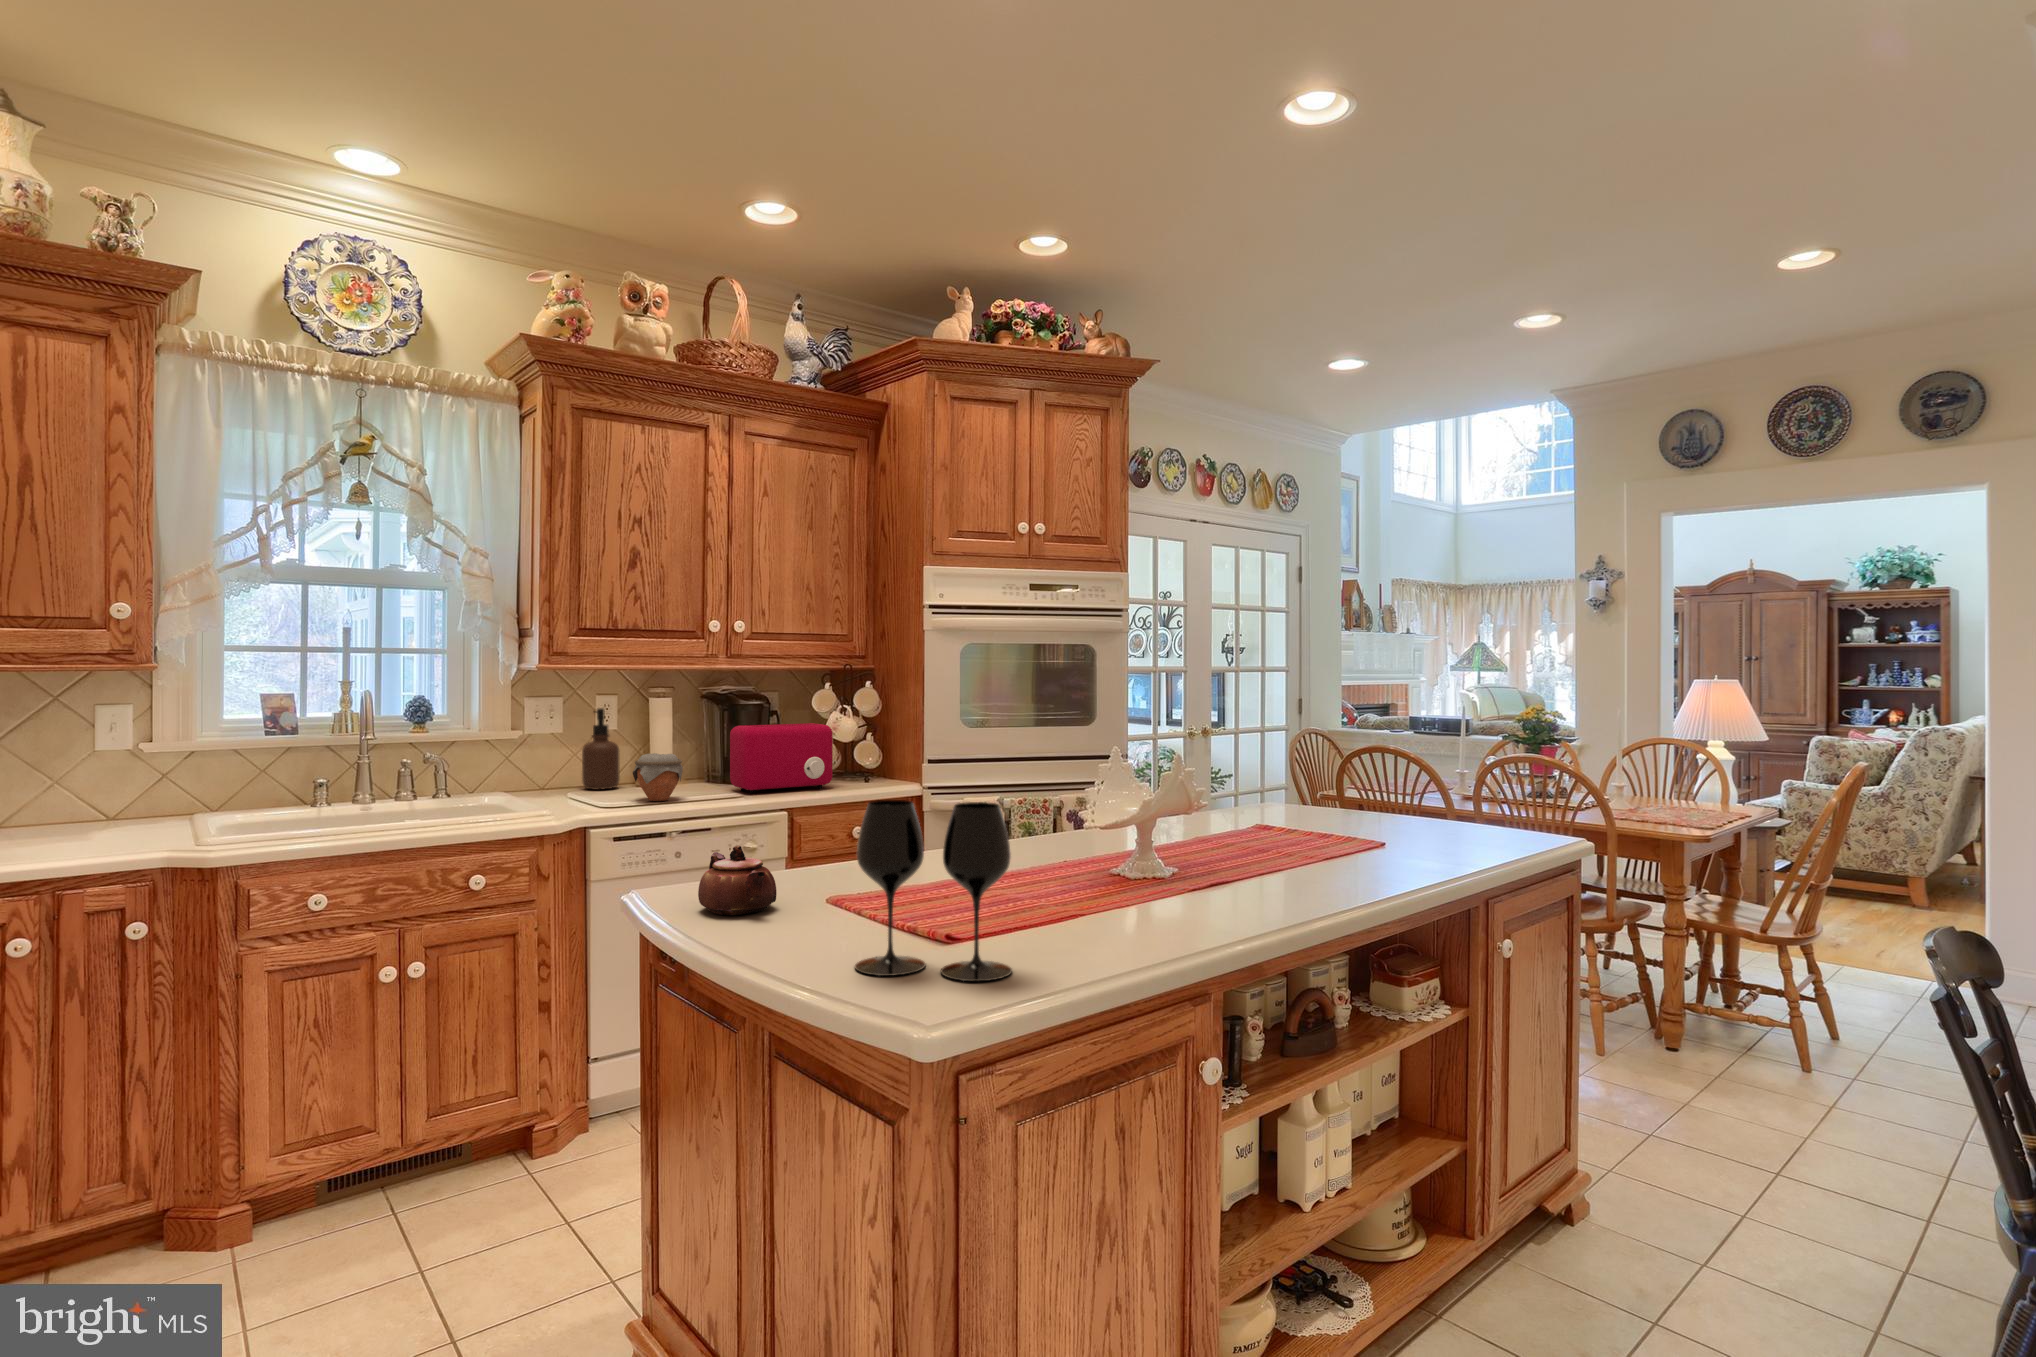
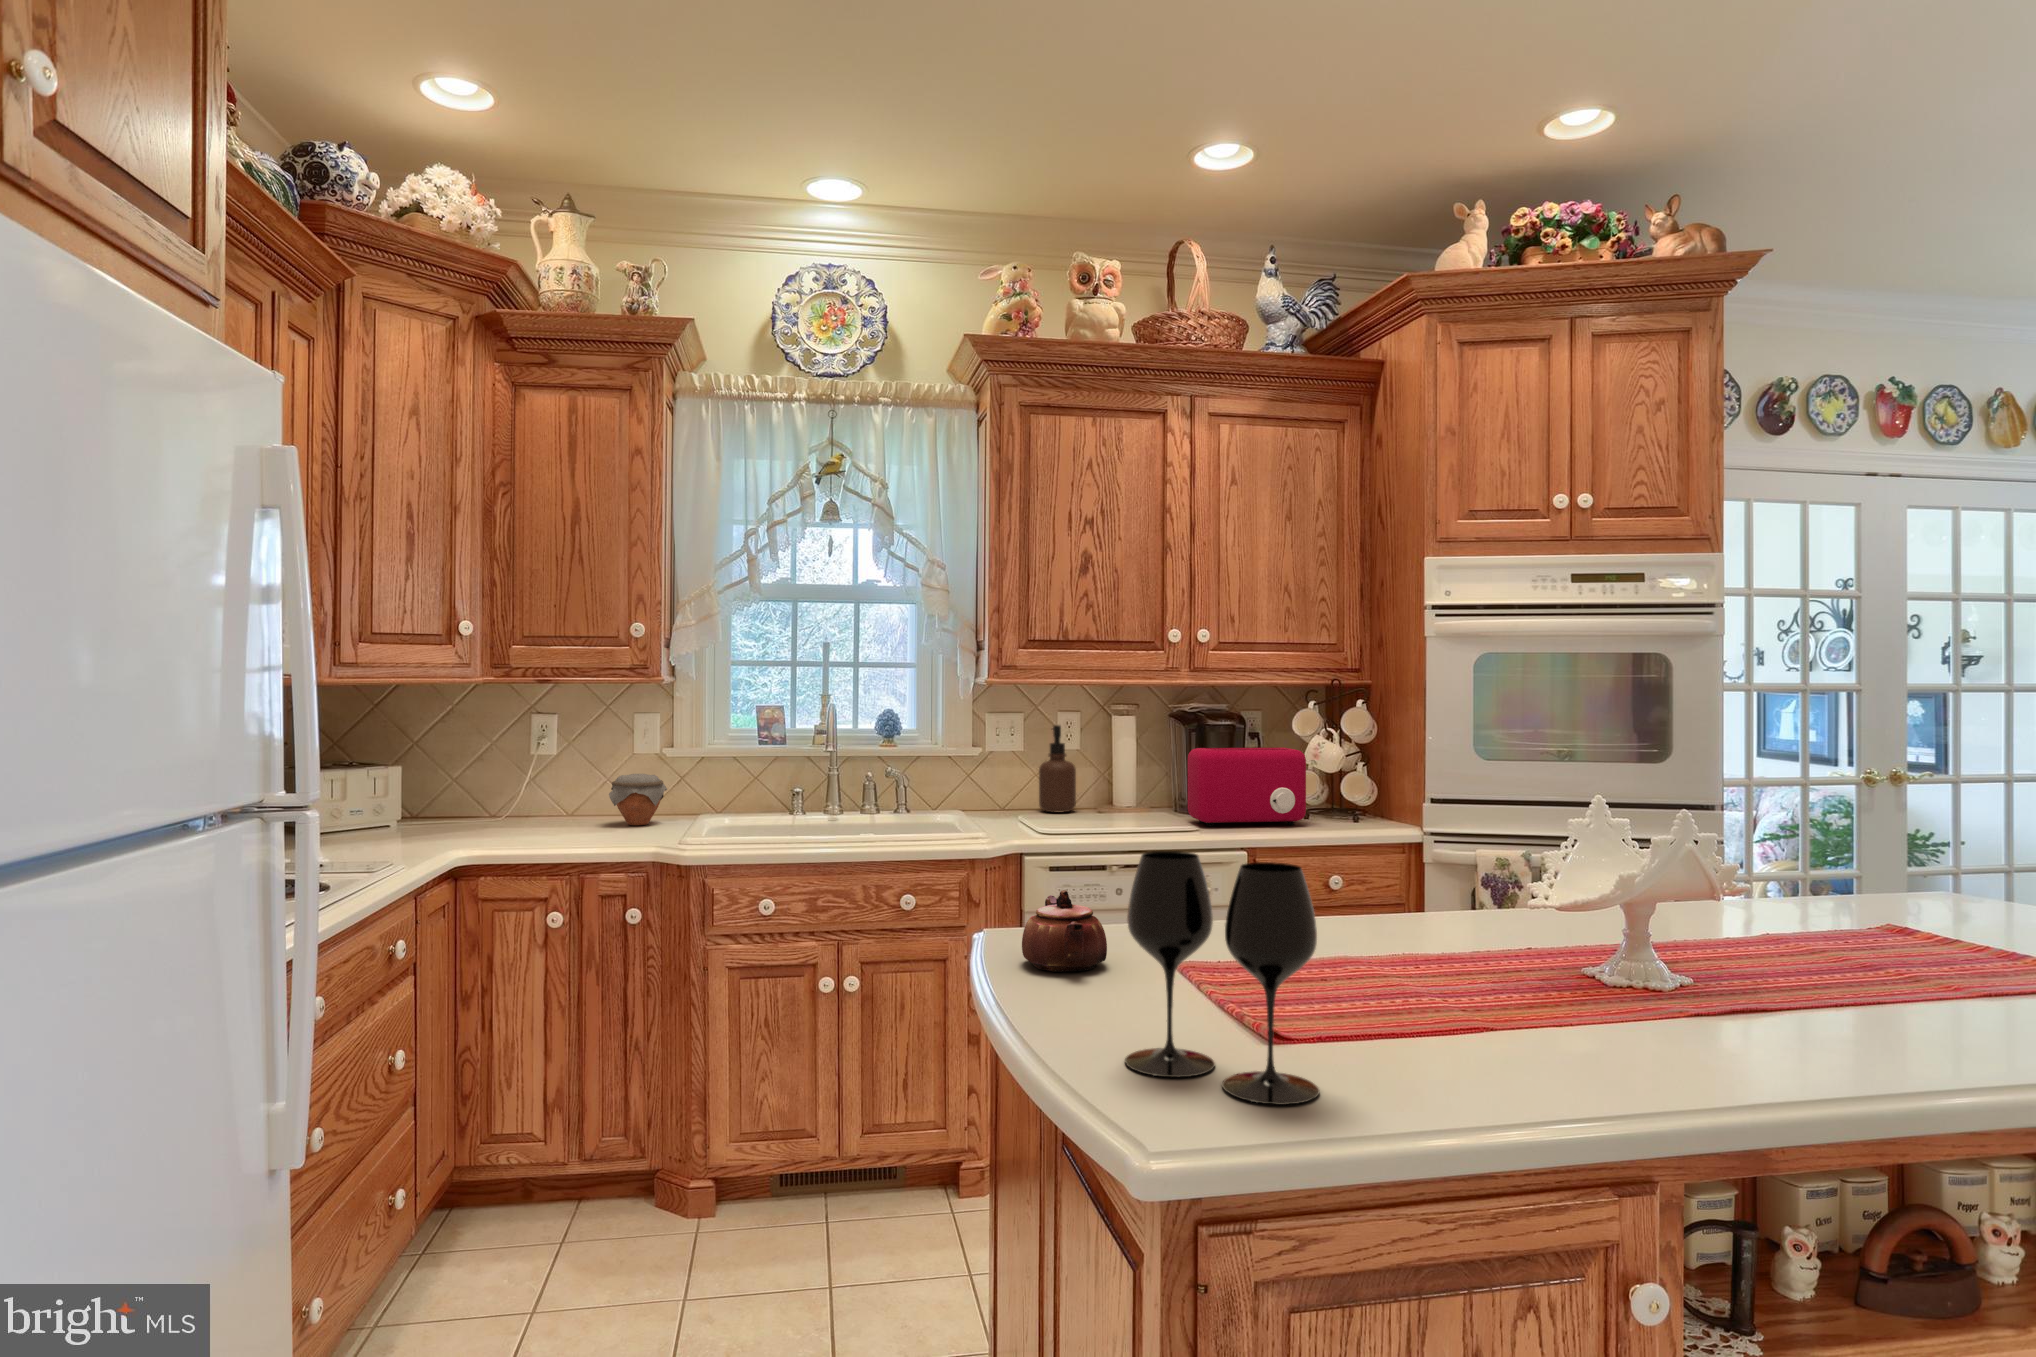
jar: present [633,753,683,801] -> present [609,774,667,825]

